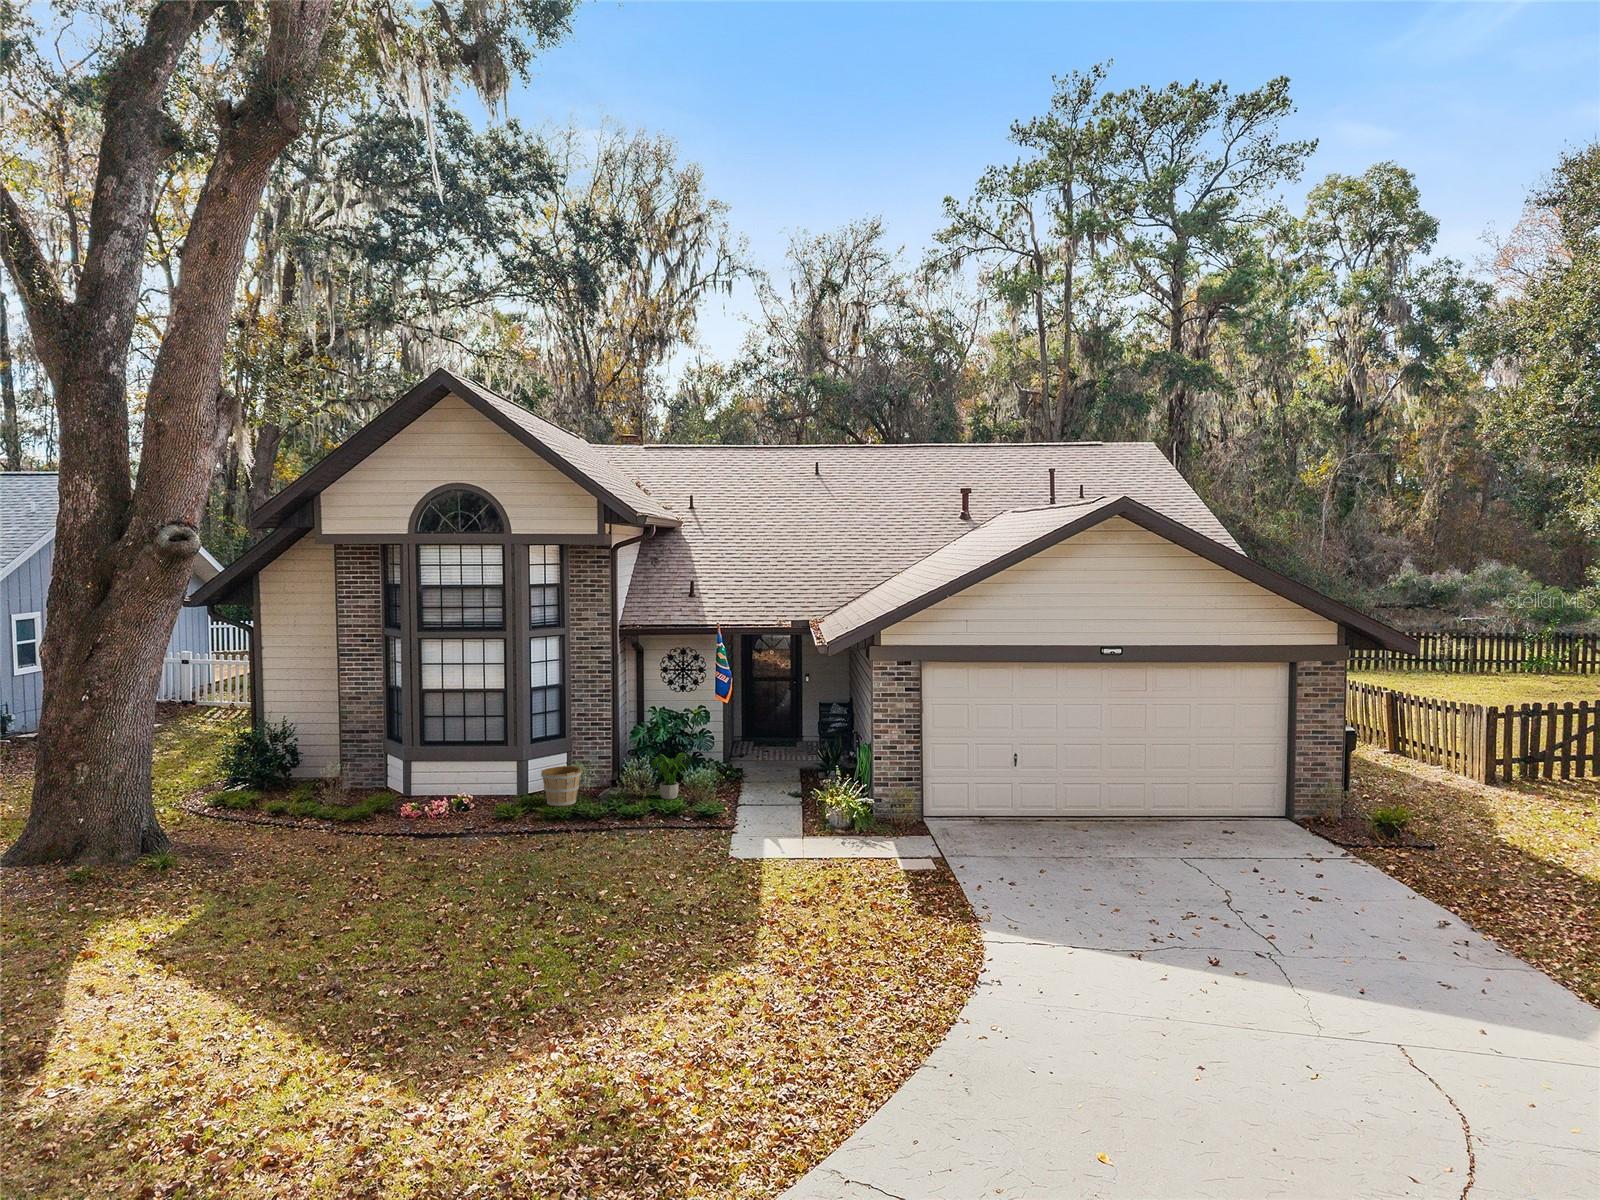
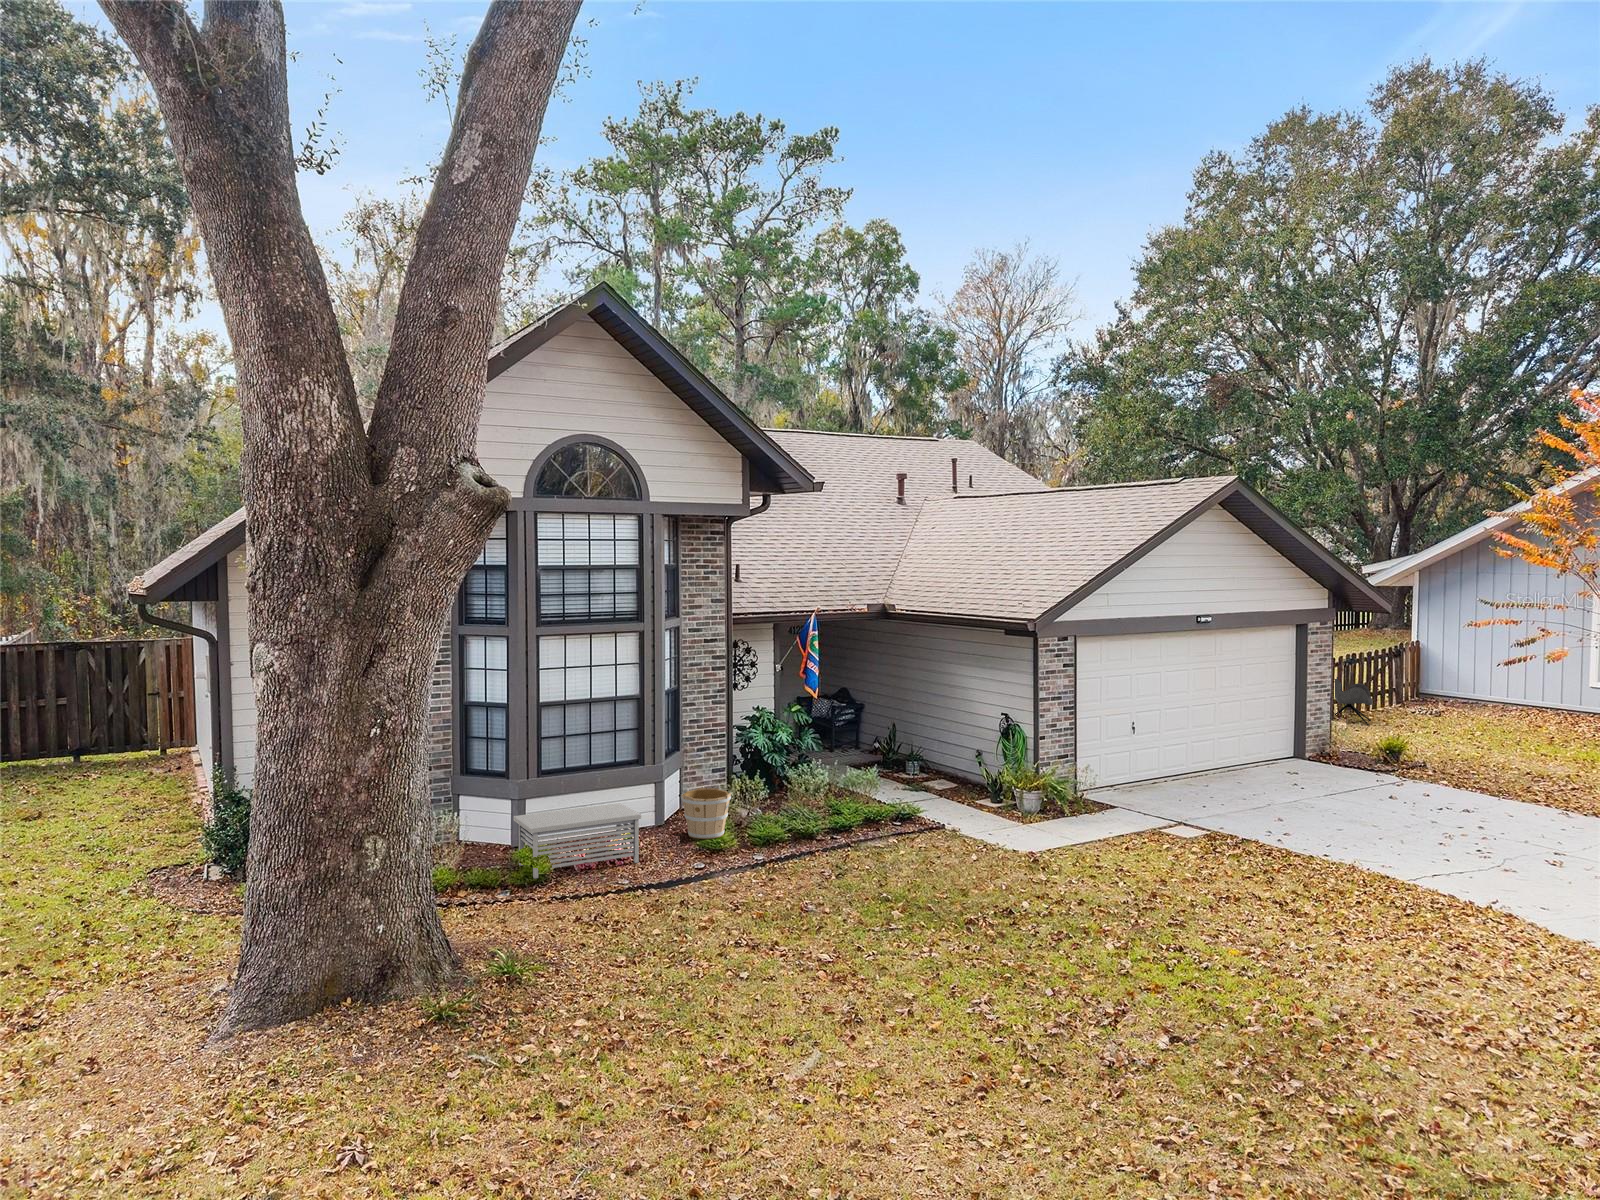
armchair: none [1495,728,1578,799] -> present [1335,677,1373,725]
potted plant: present [650,753,691,799] -> none [775,759,829,814]
storage bench: none [385,768,485,815] -> present [513,803,641,879]

